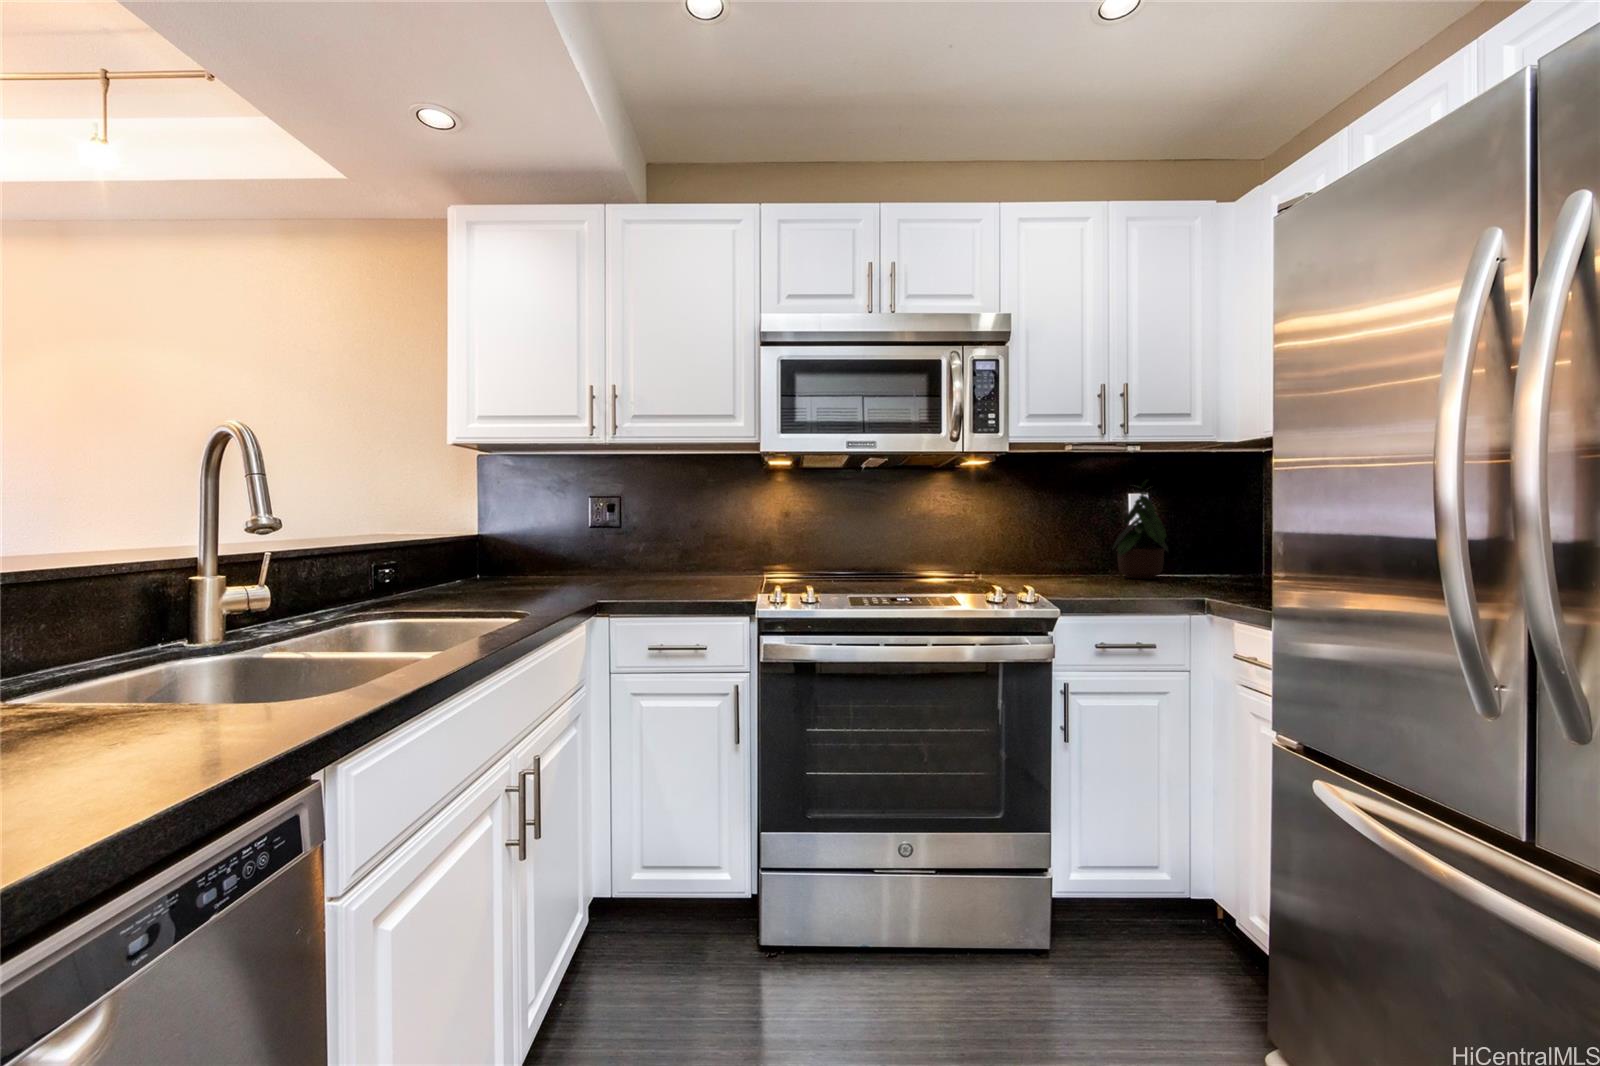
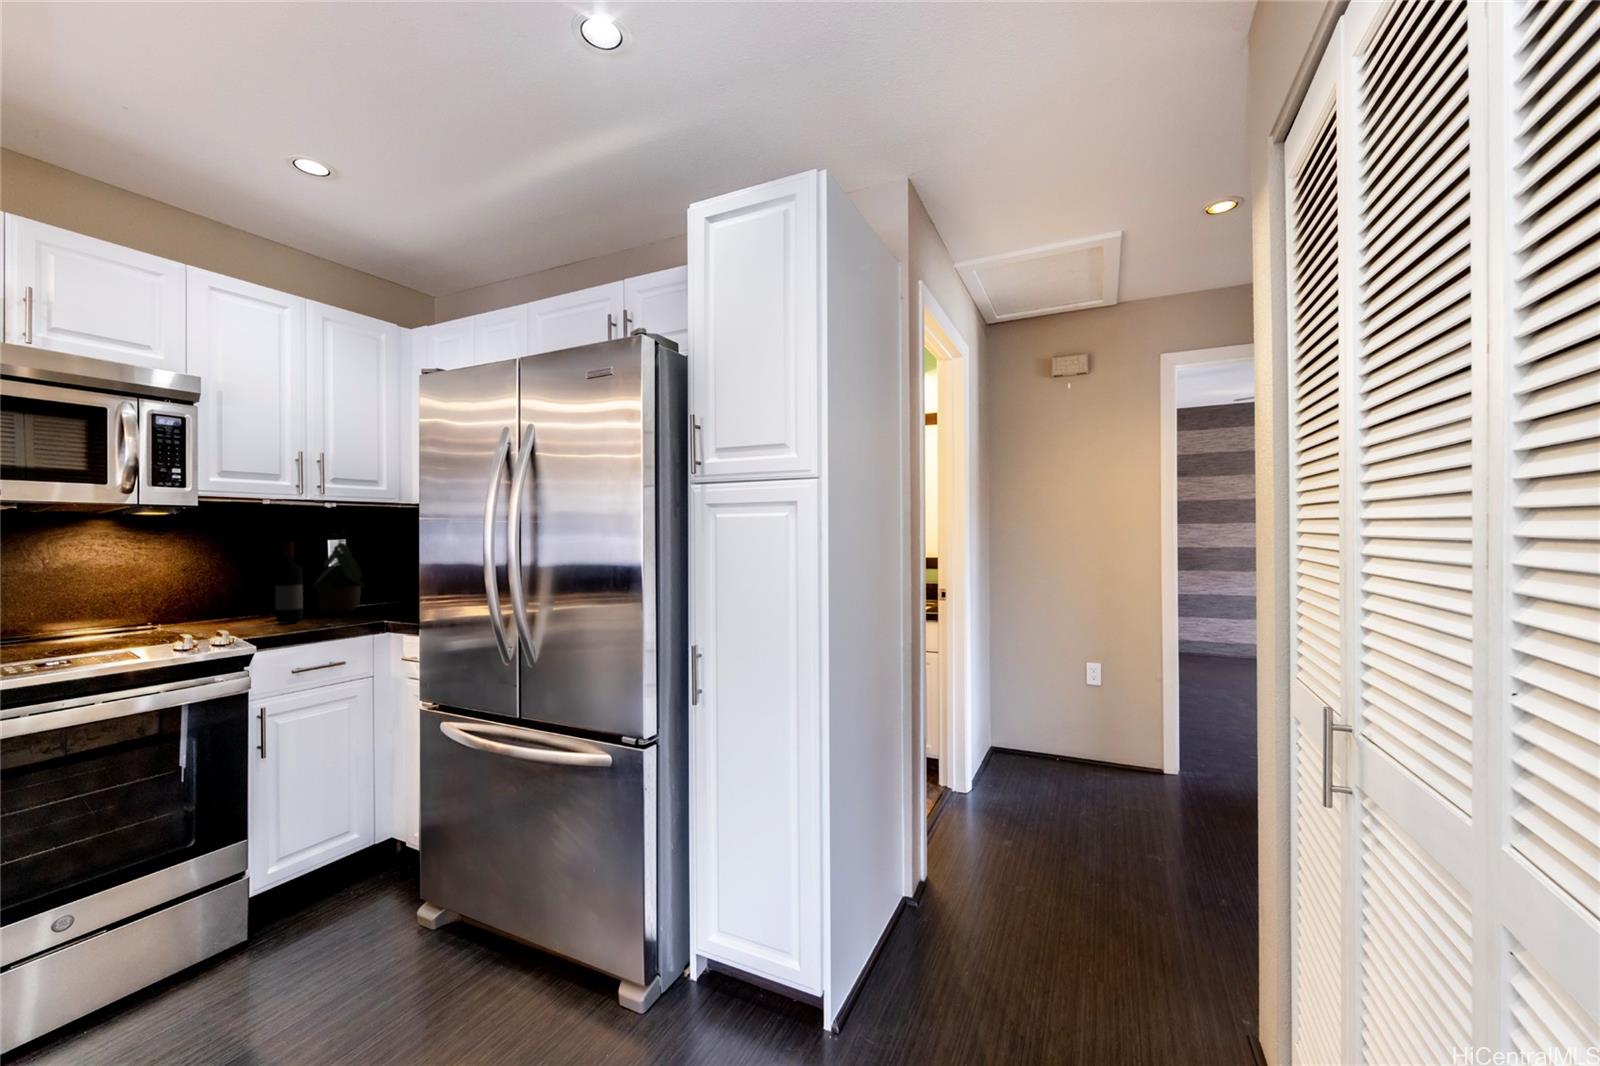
wine bottle: none [1076,492,1104,586] -> present [275,542,303,624]

